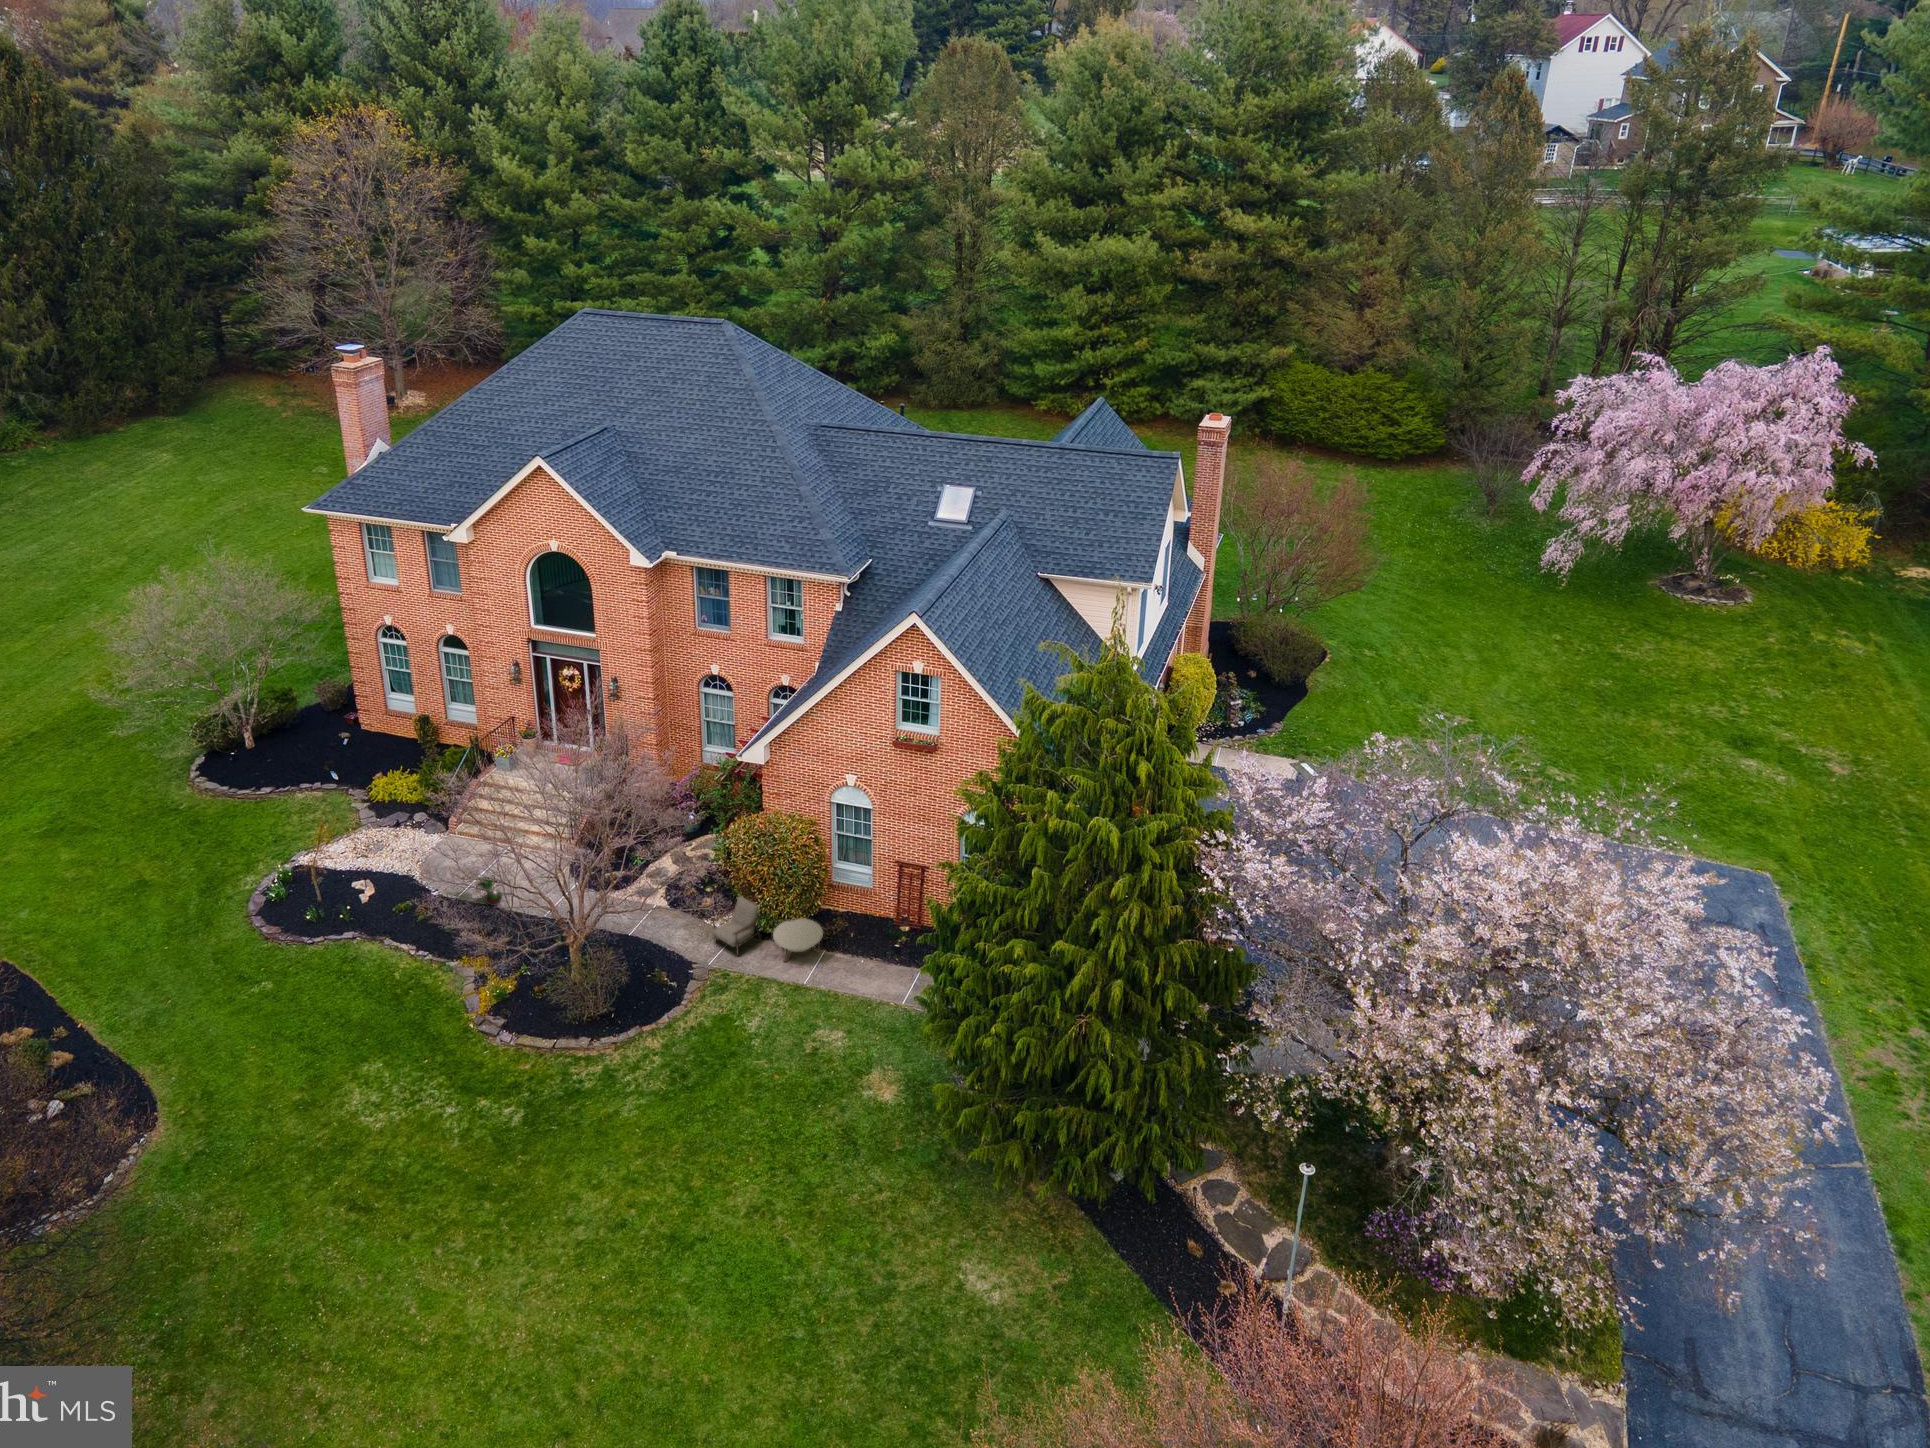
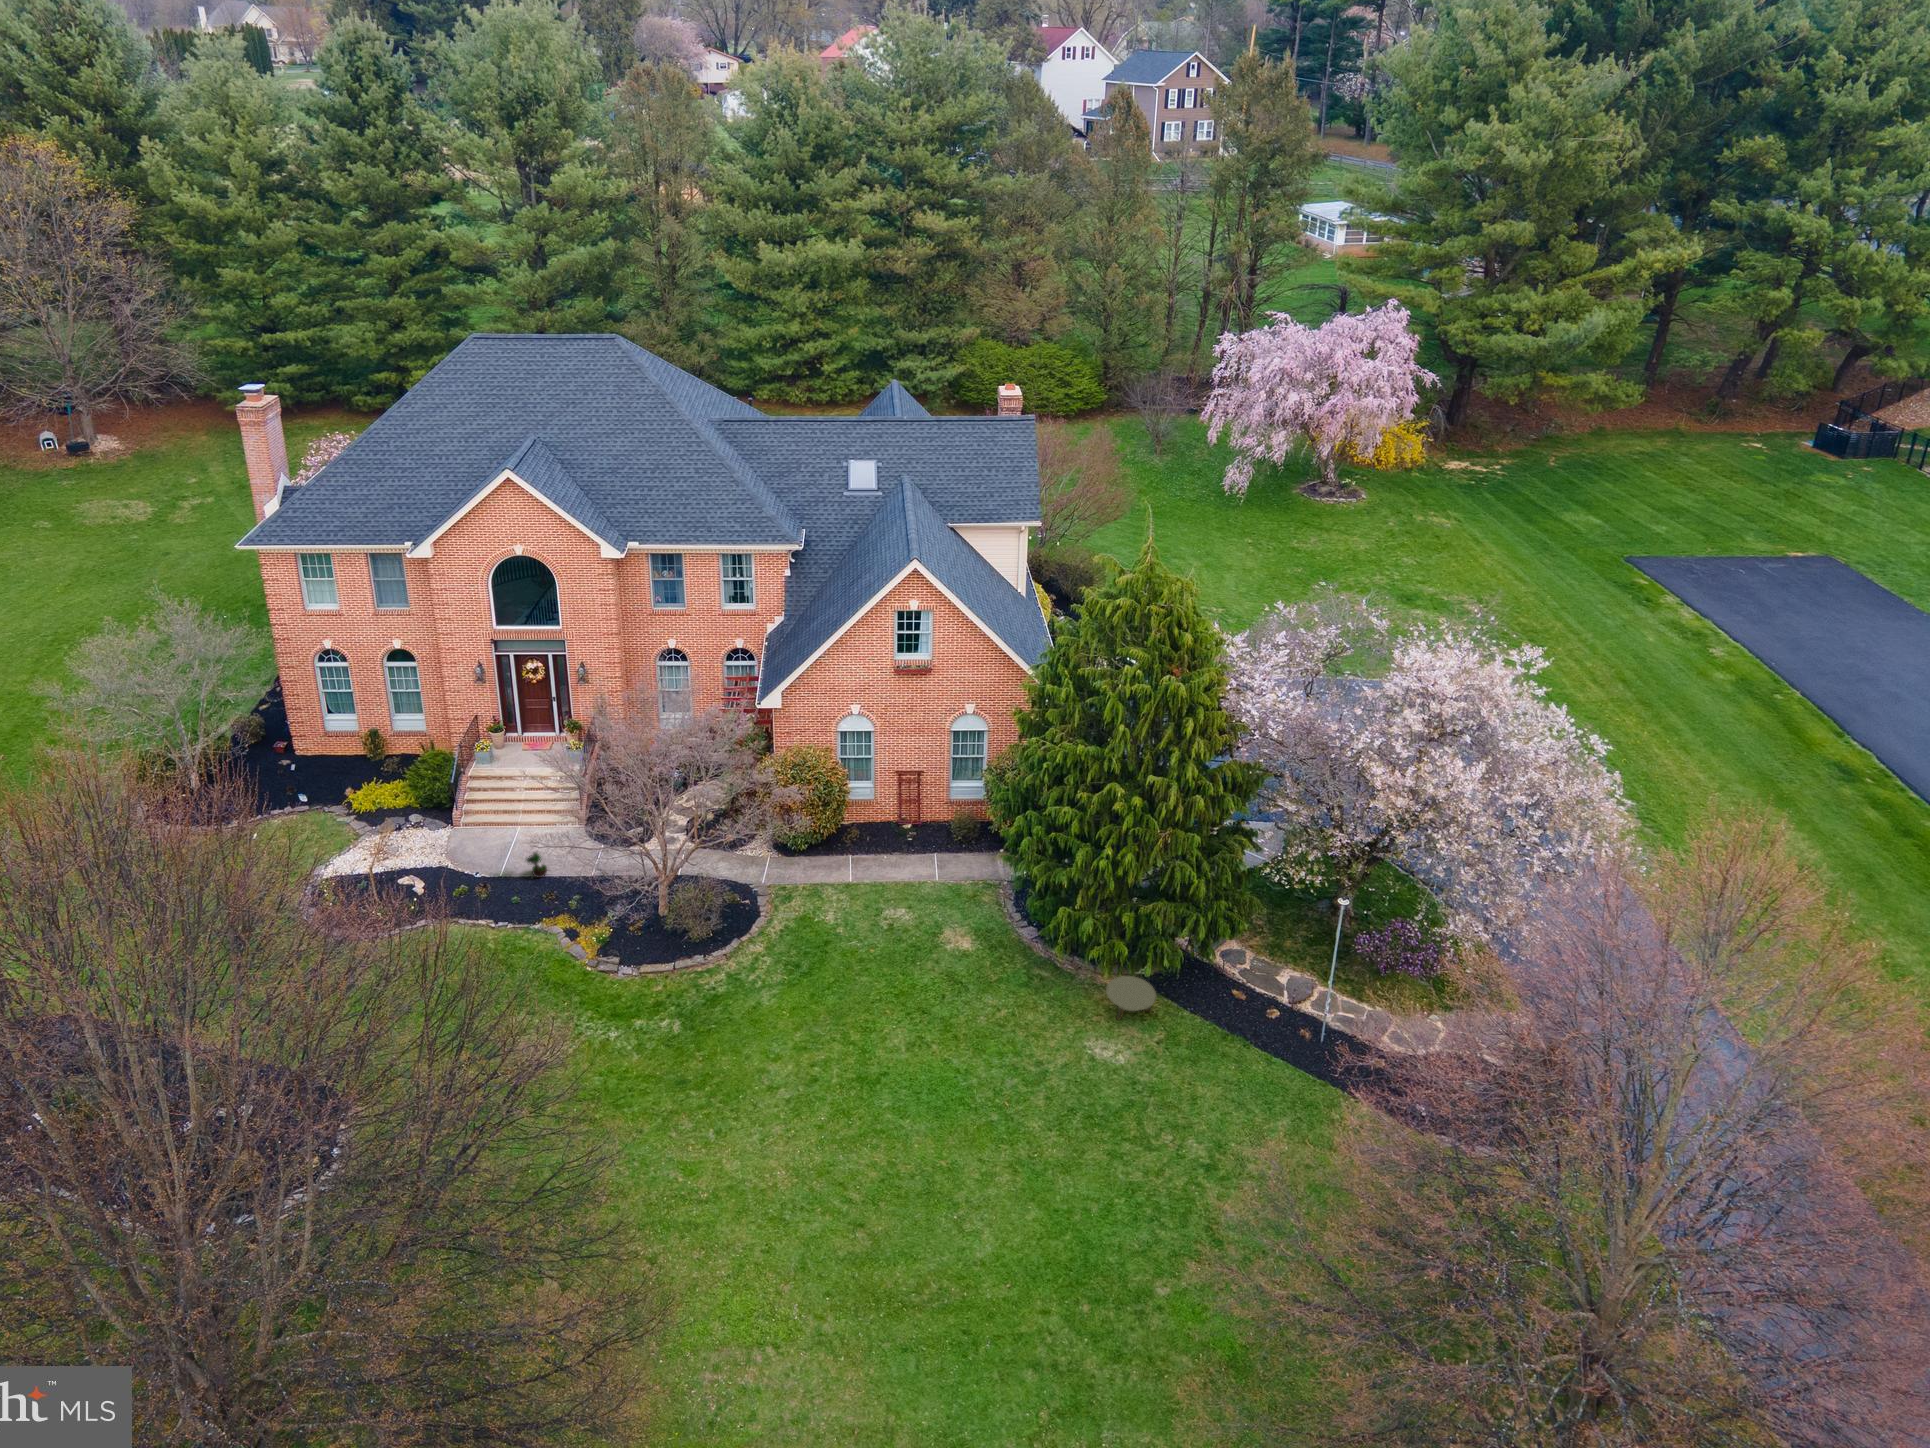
chair: present [712,897,762,955] -> none [756,824,796,873]
round table: present [773,918,823,962] -> present [1106,976,1156,1020]

